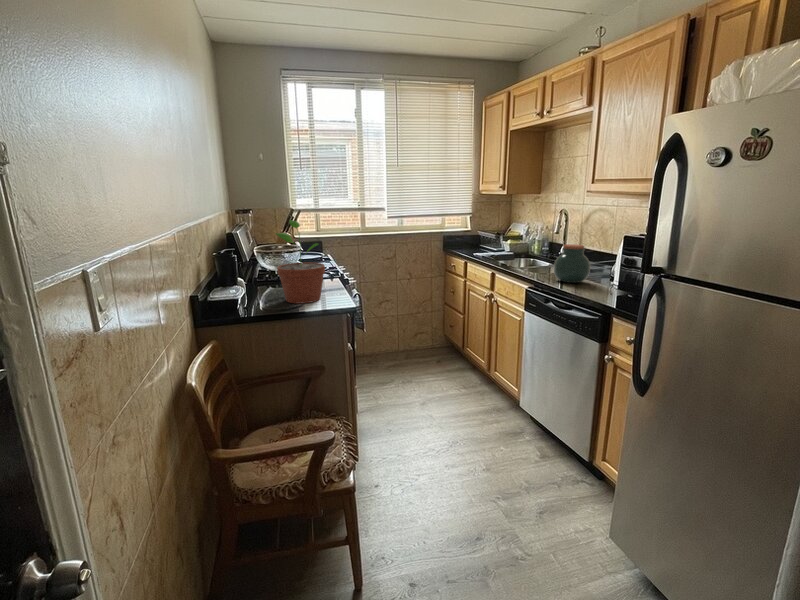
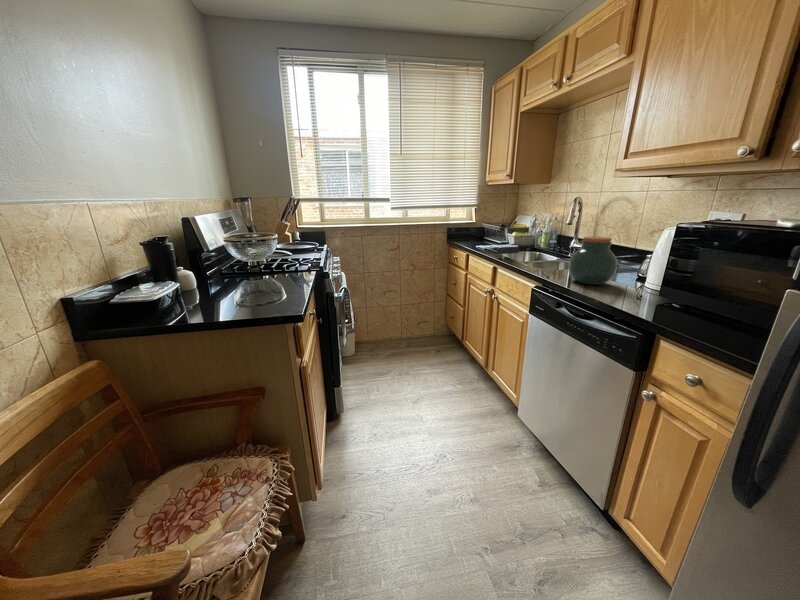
potted plant: present [276,220,325,303] -> none [196,200,273,309]

